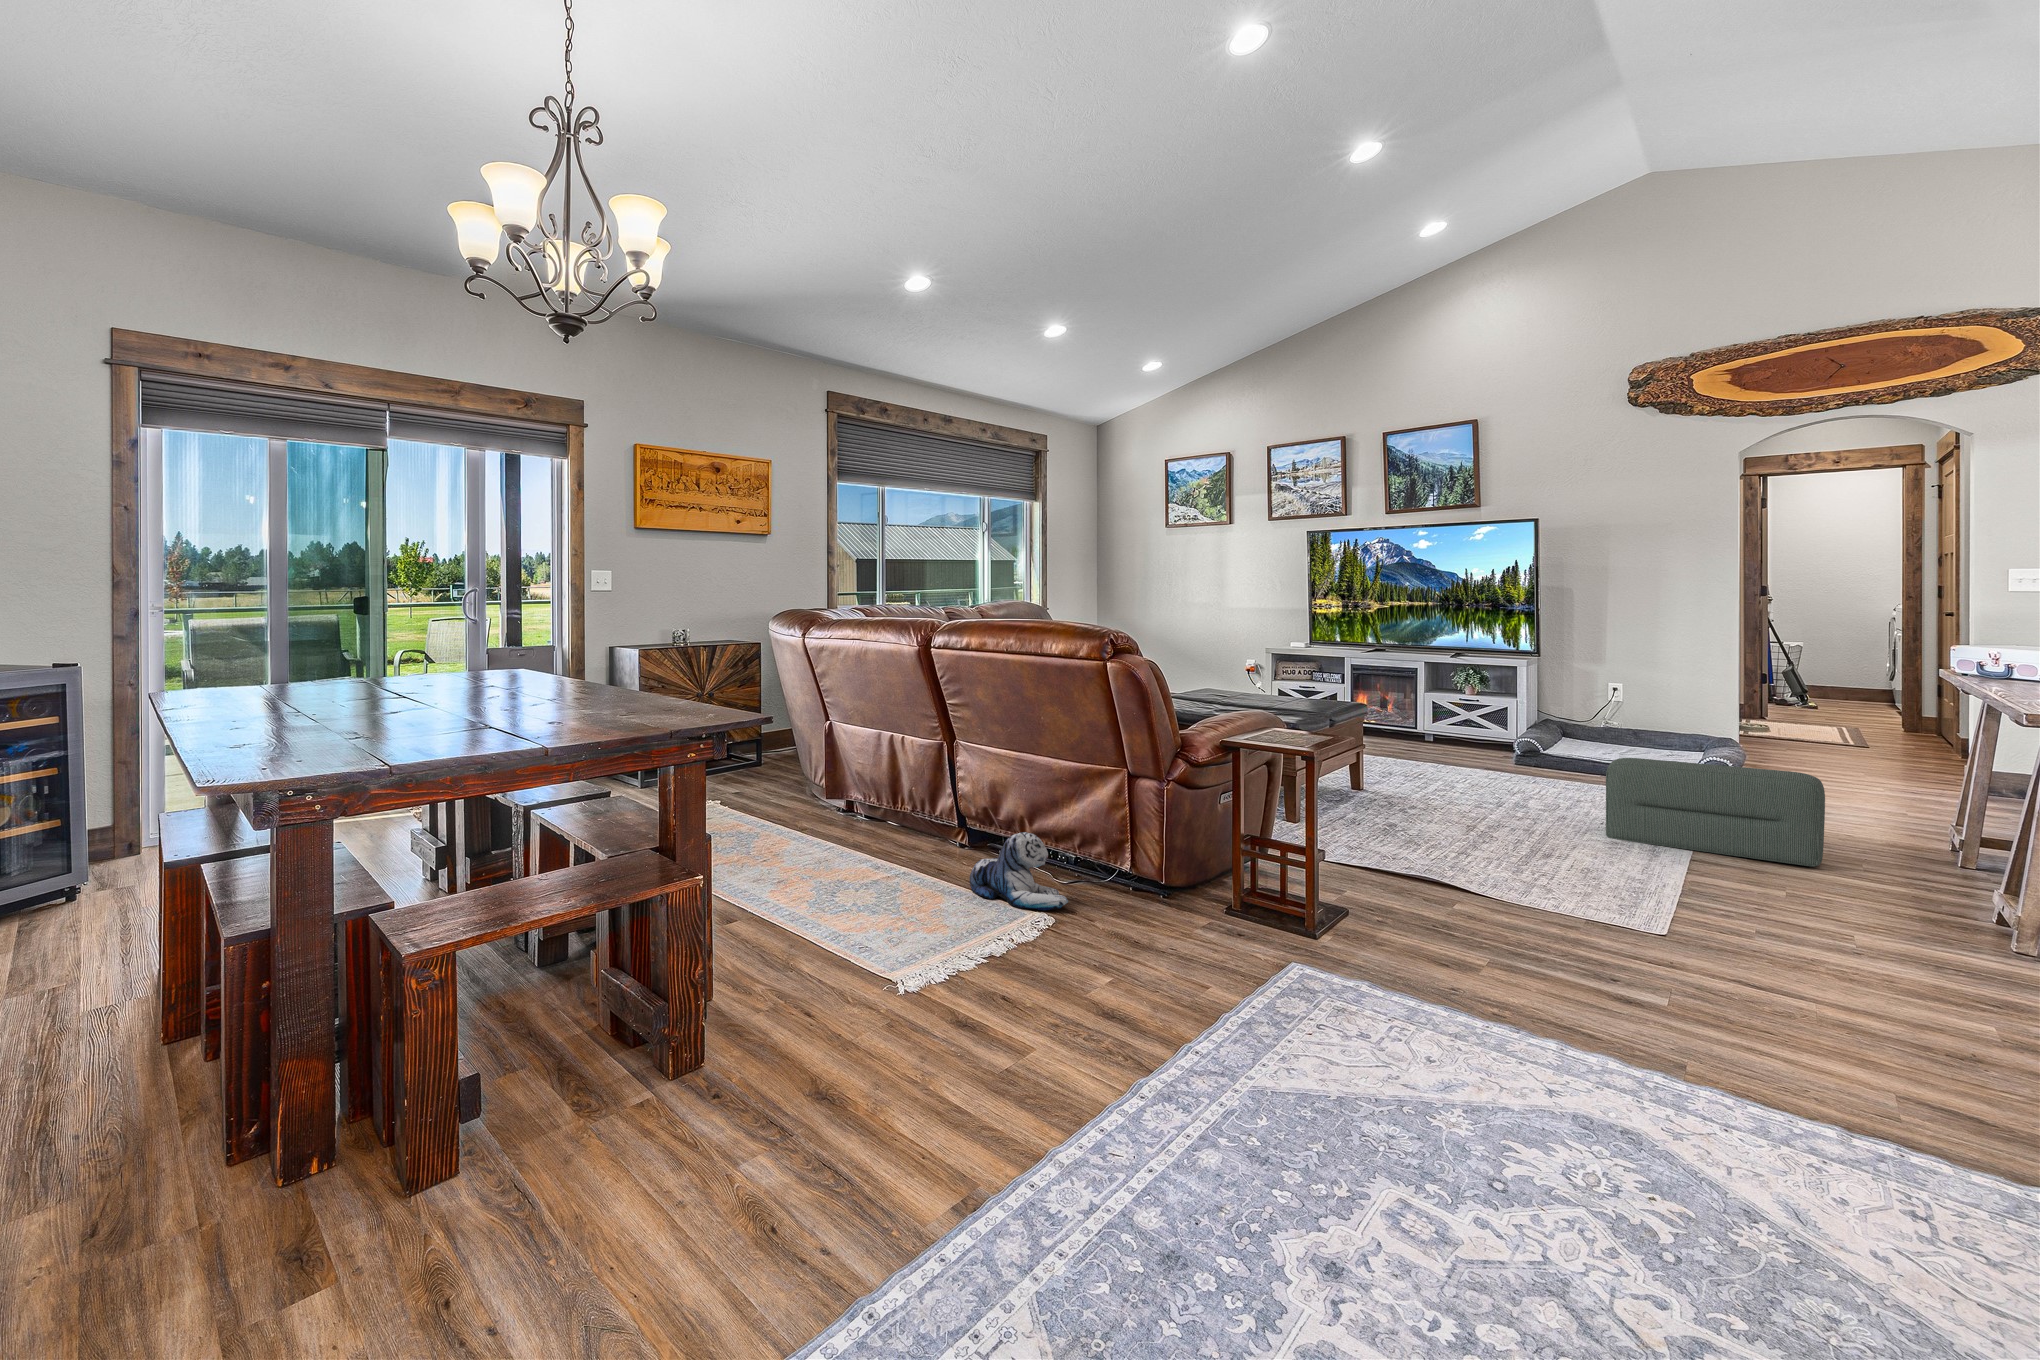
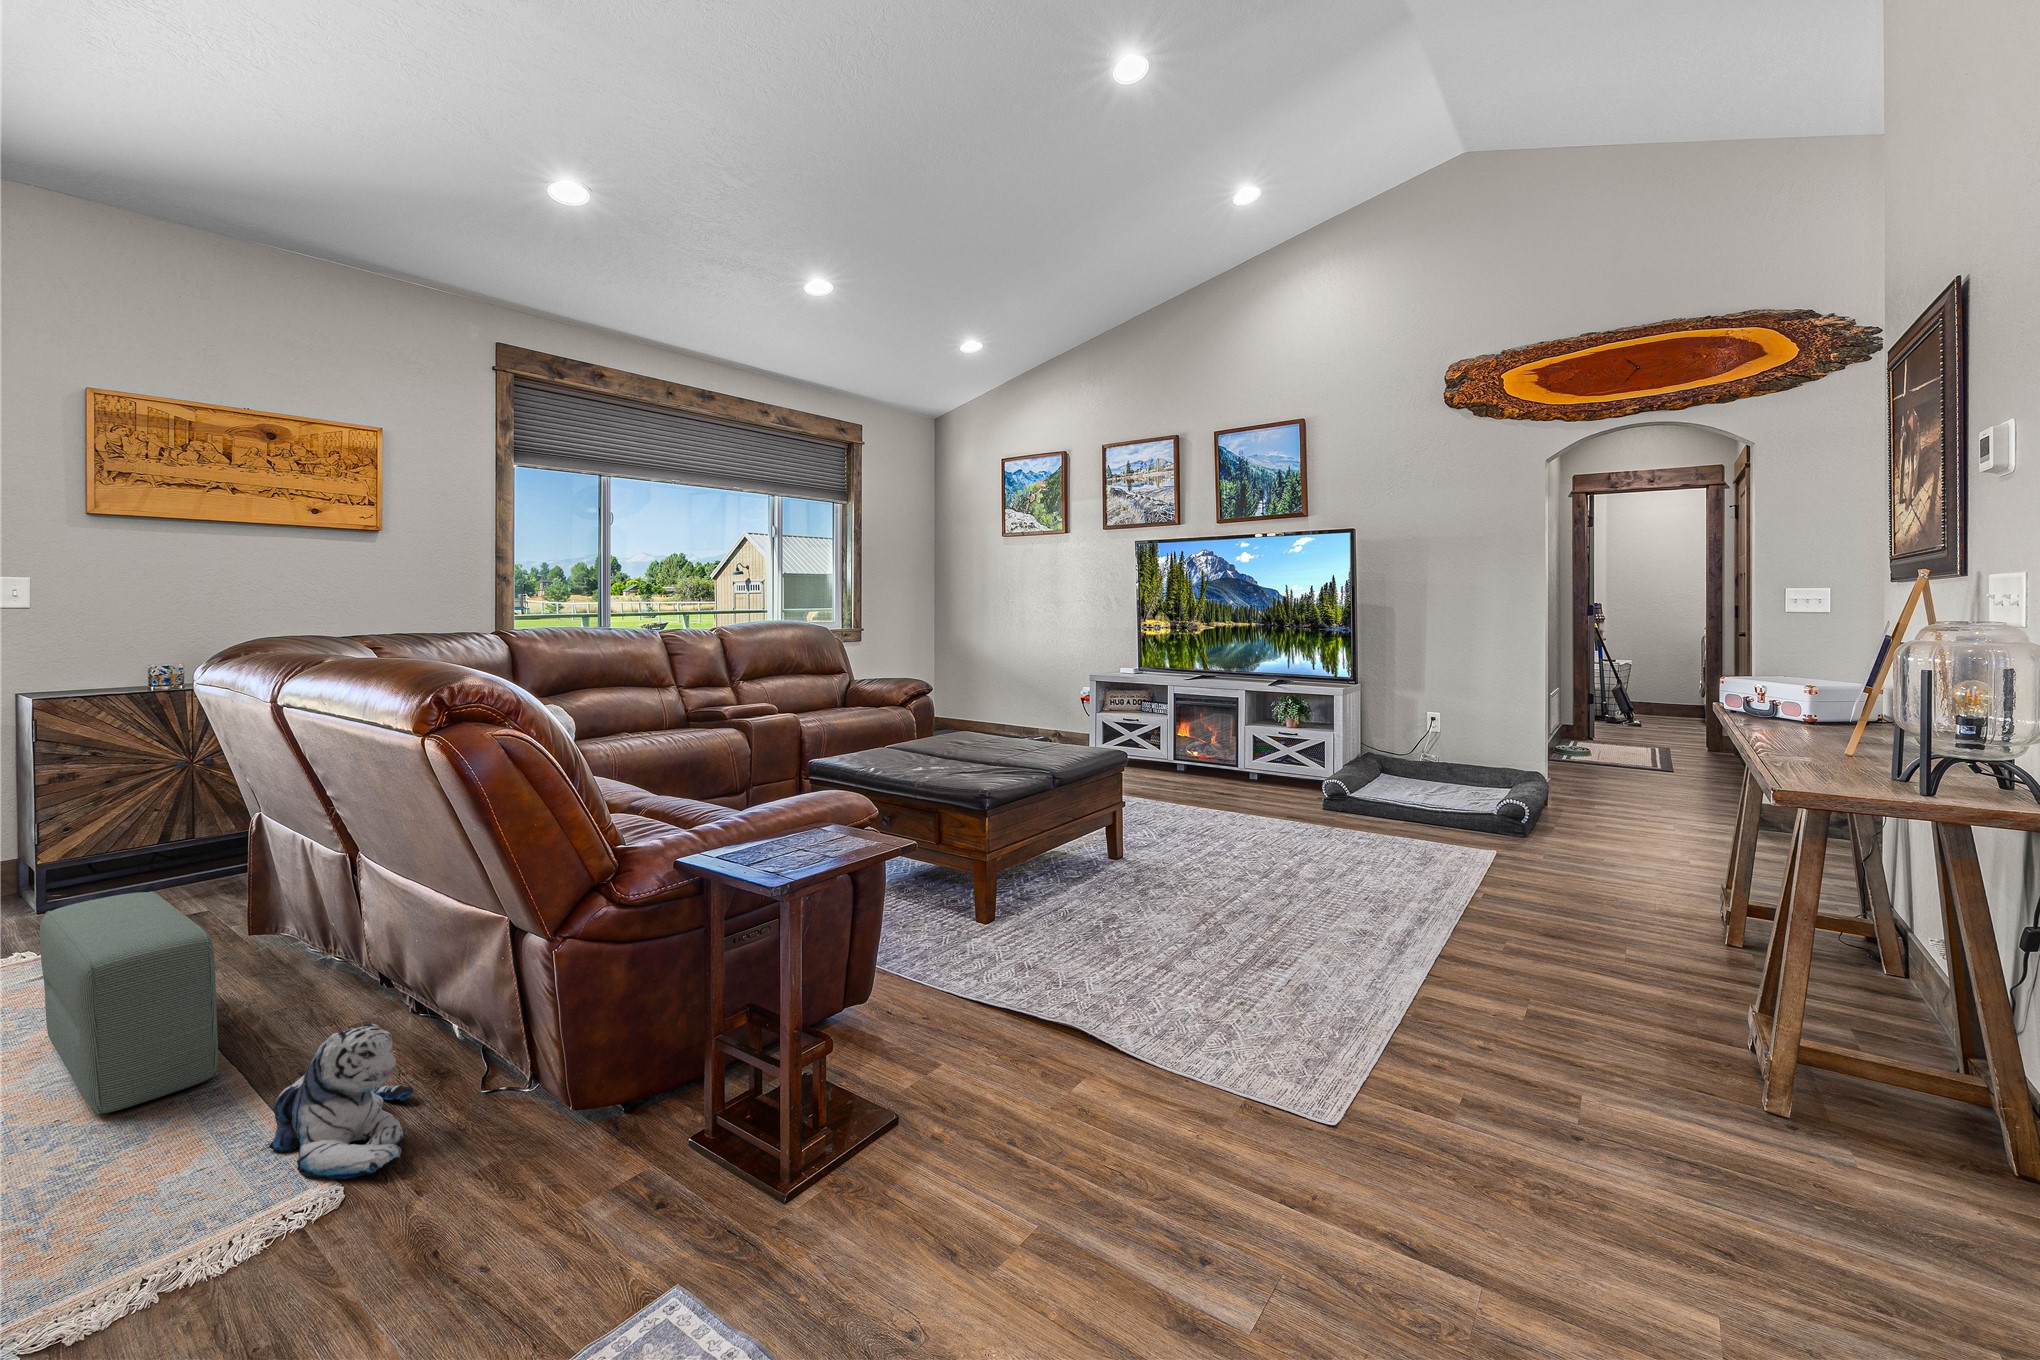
pouf: present [1606,758,1825,867] -> present [40,891,218,1114]

